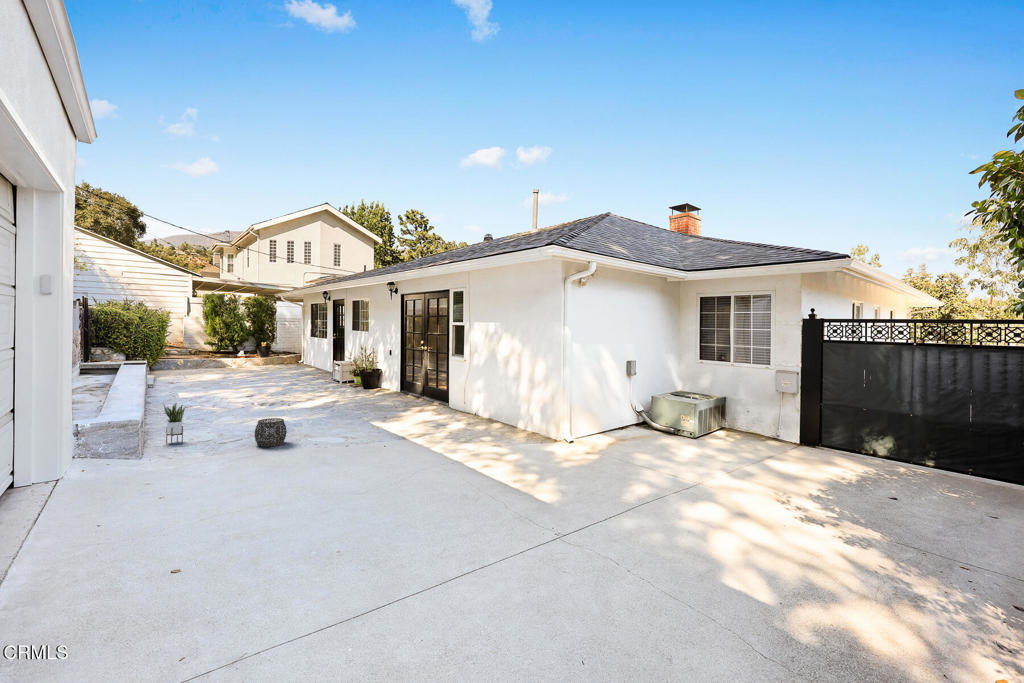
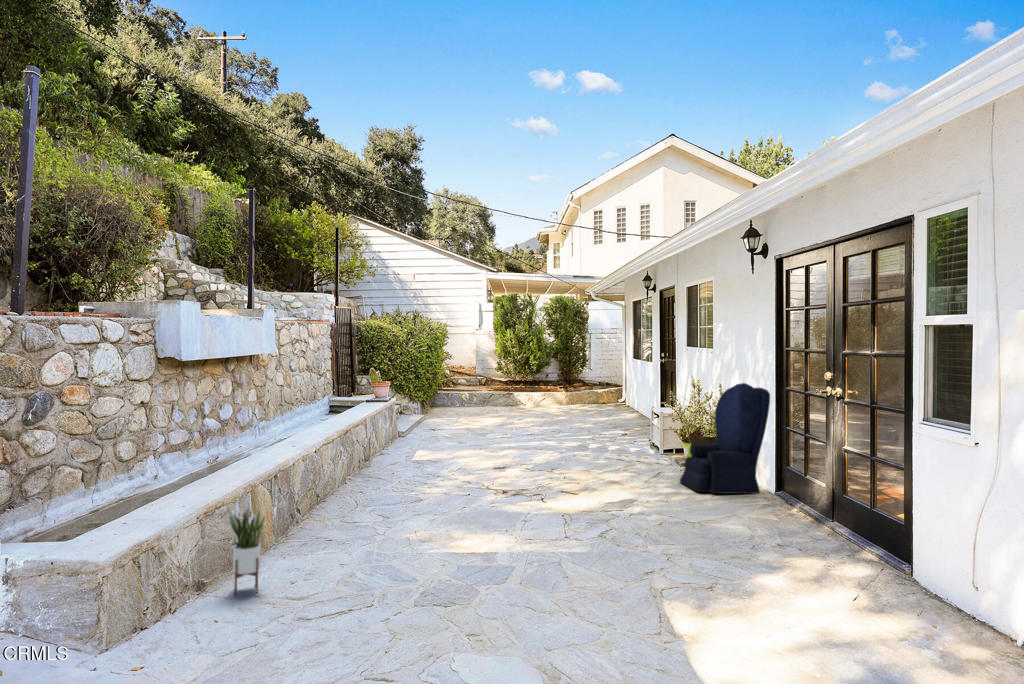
armchair: none [357,347,398,394] -> present [680,383,770,494]
woven basket: present [254,418,287,447] -> none [344,573,418,656]

